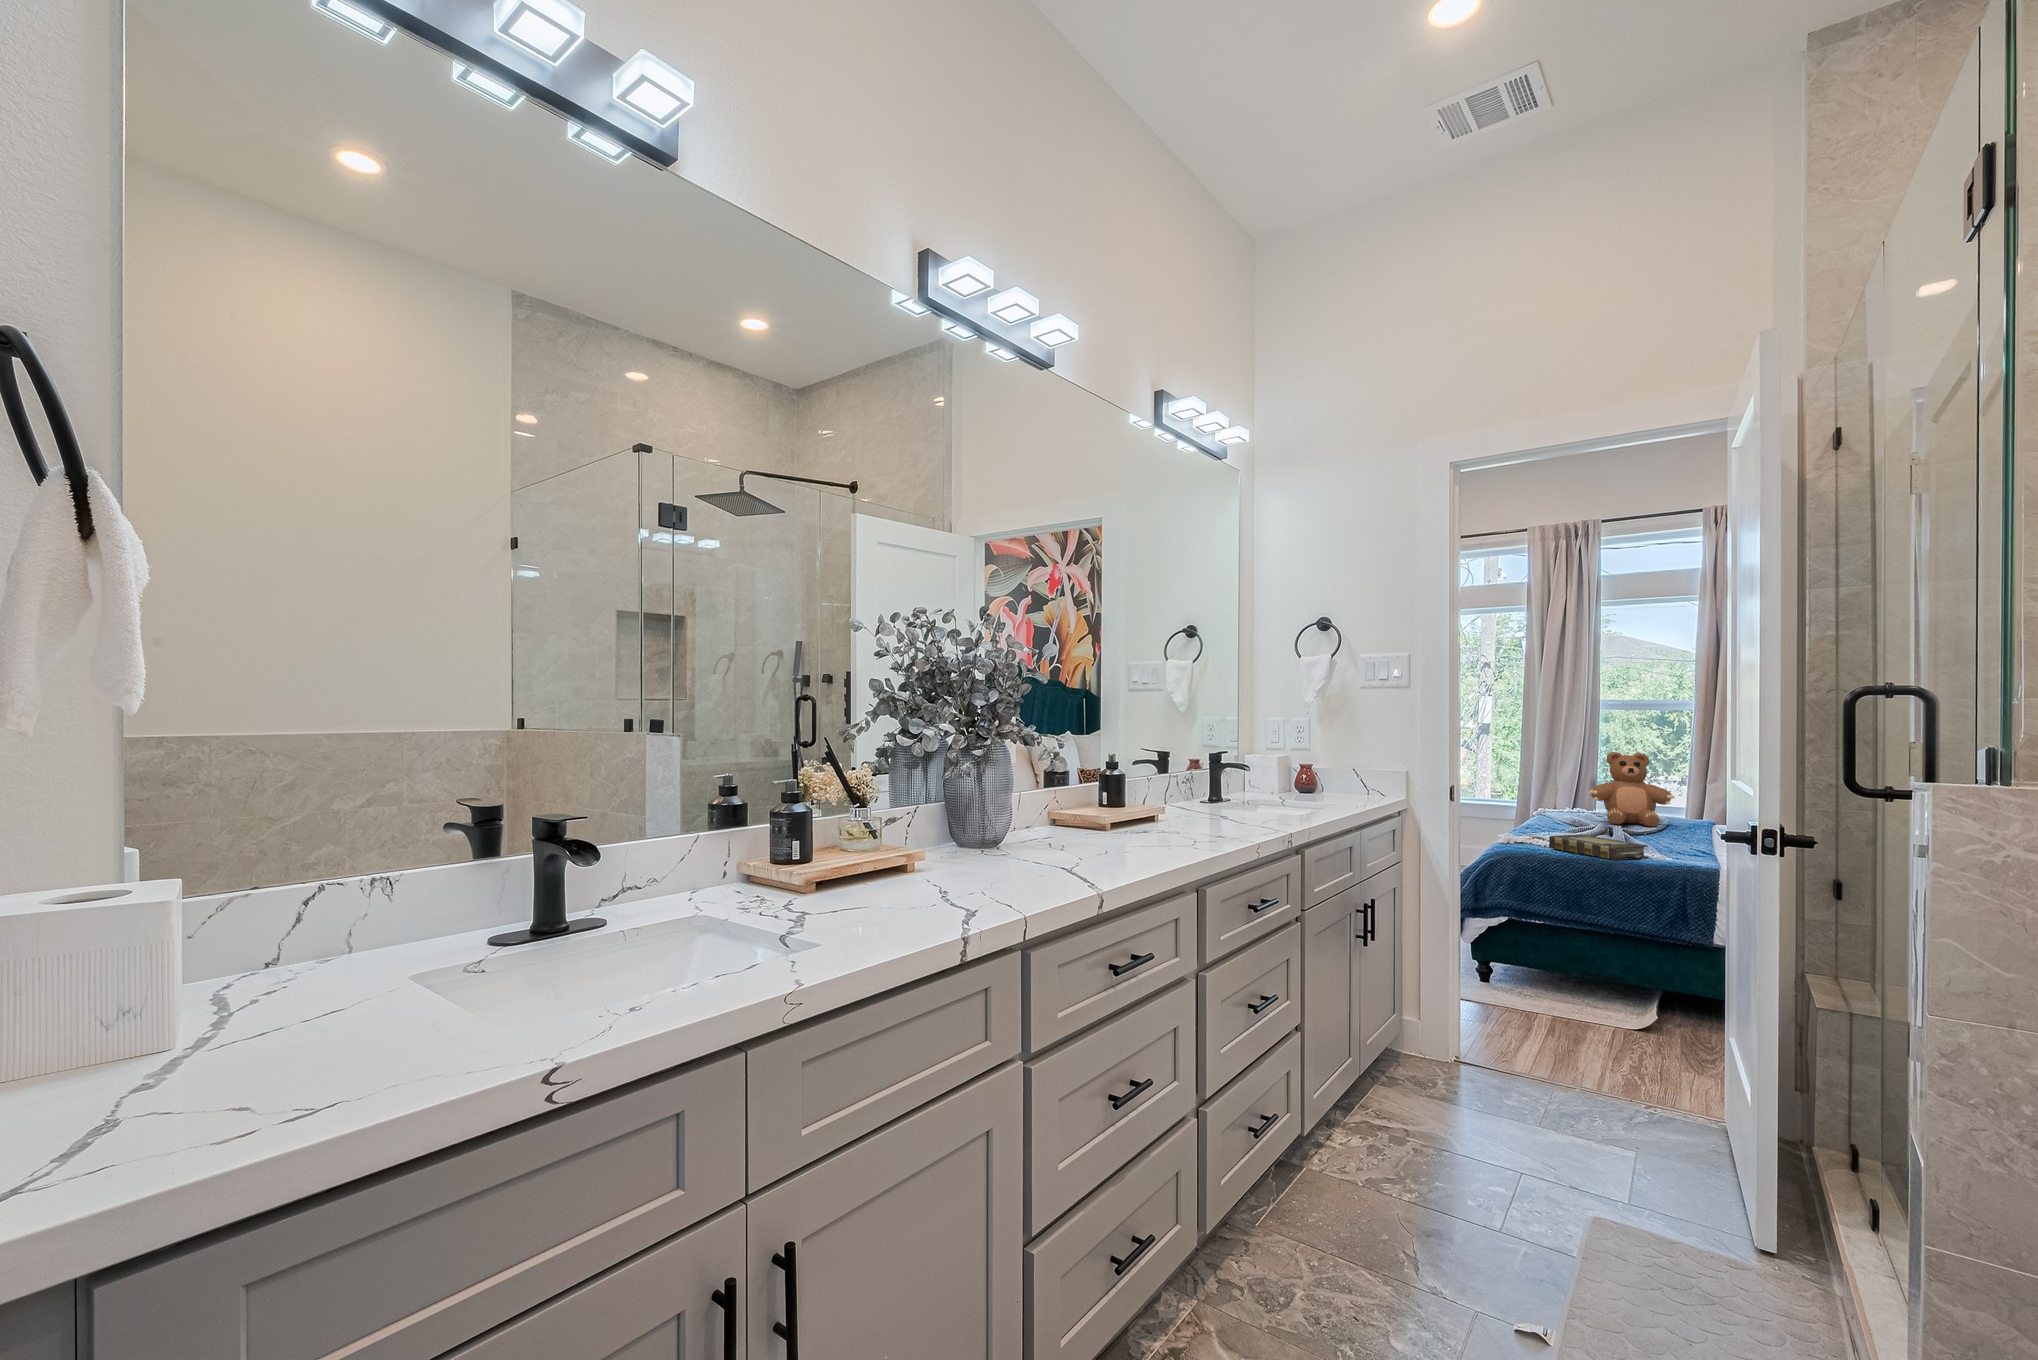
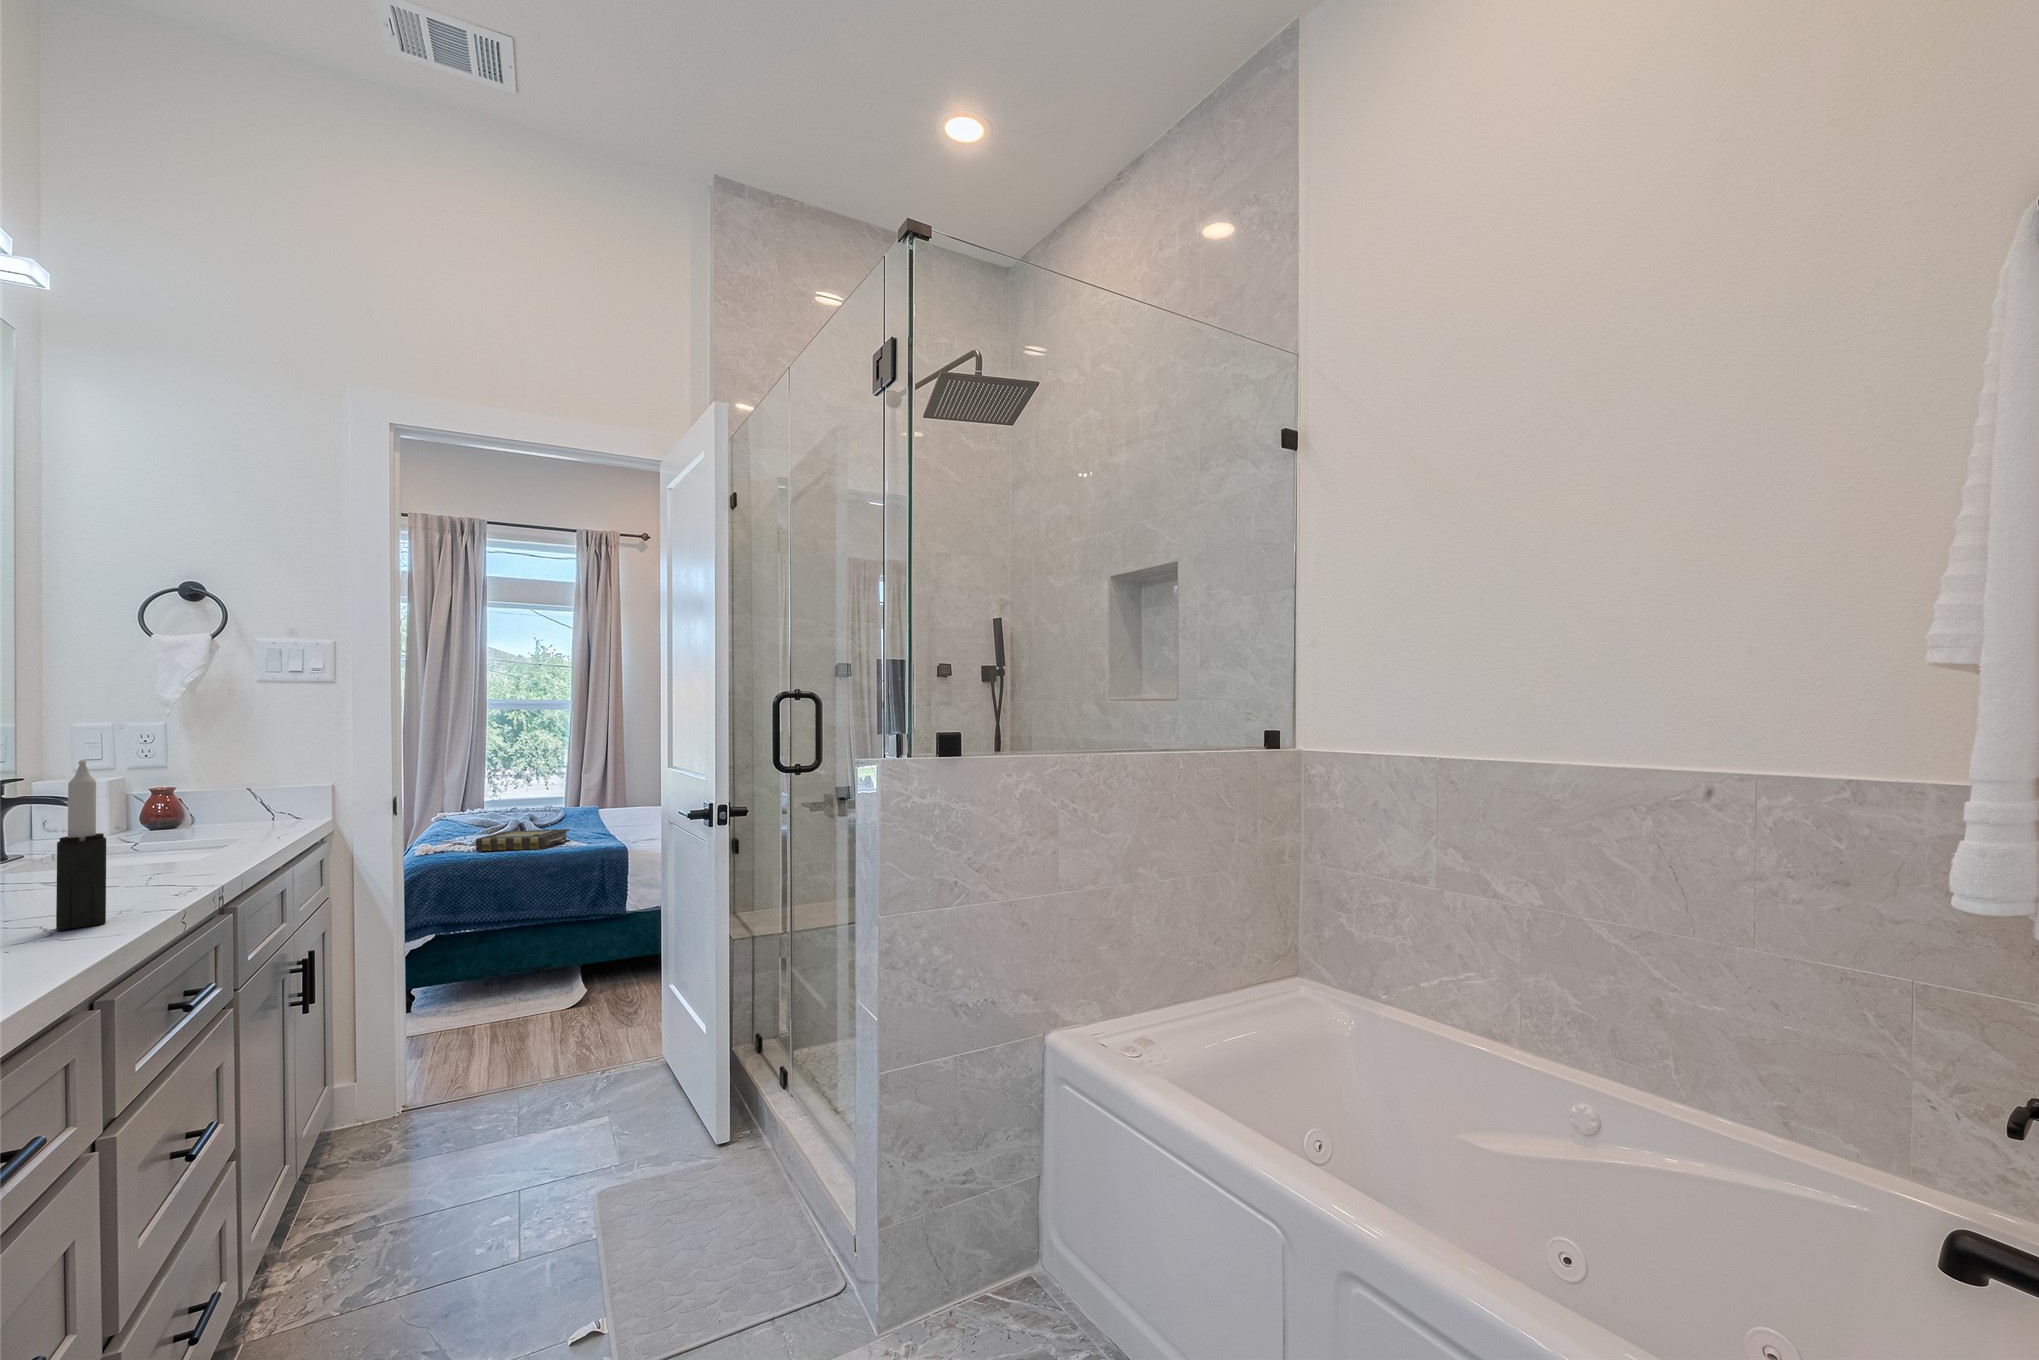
candle: none [1192,733,1216,840] -> present [56,760,106,930]
teddy bear: present [1588,752,1675,827] -> none [491,746,570,818]

